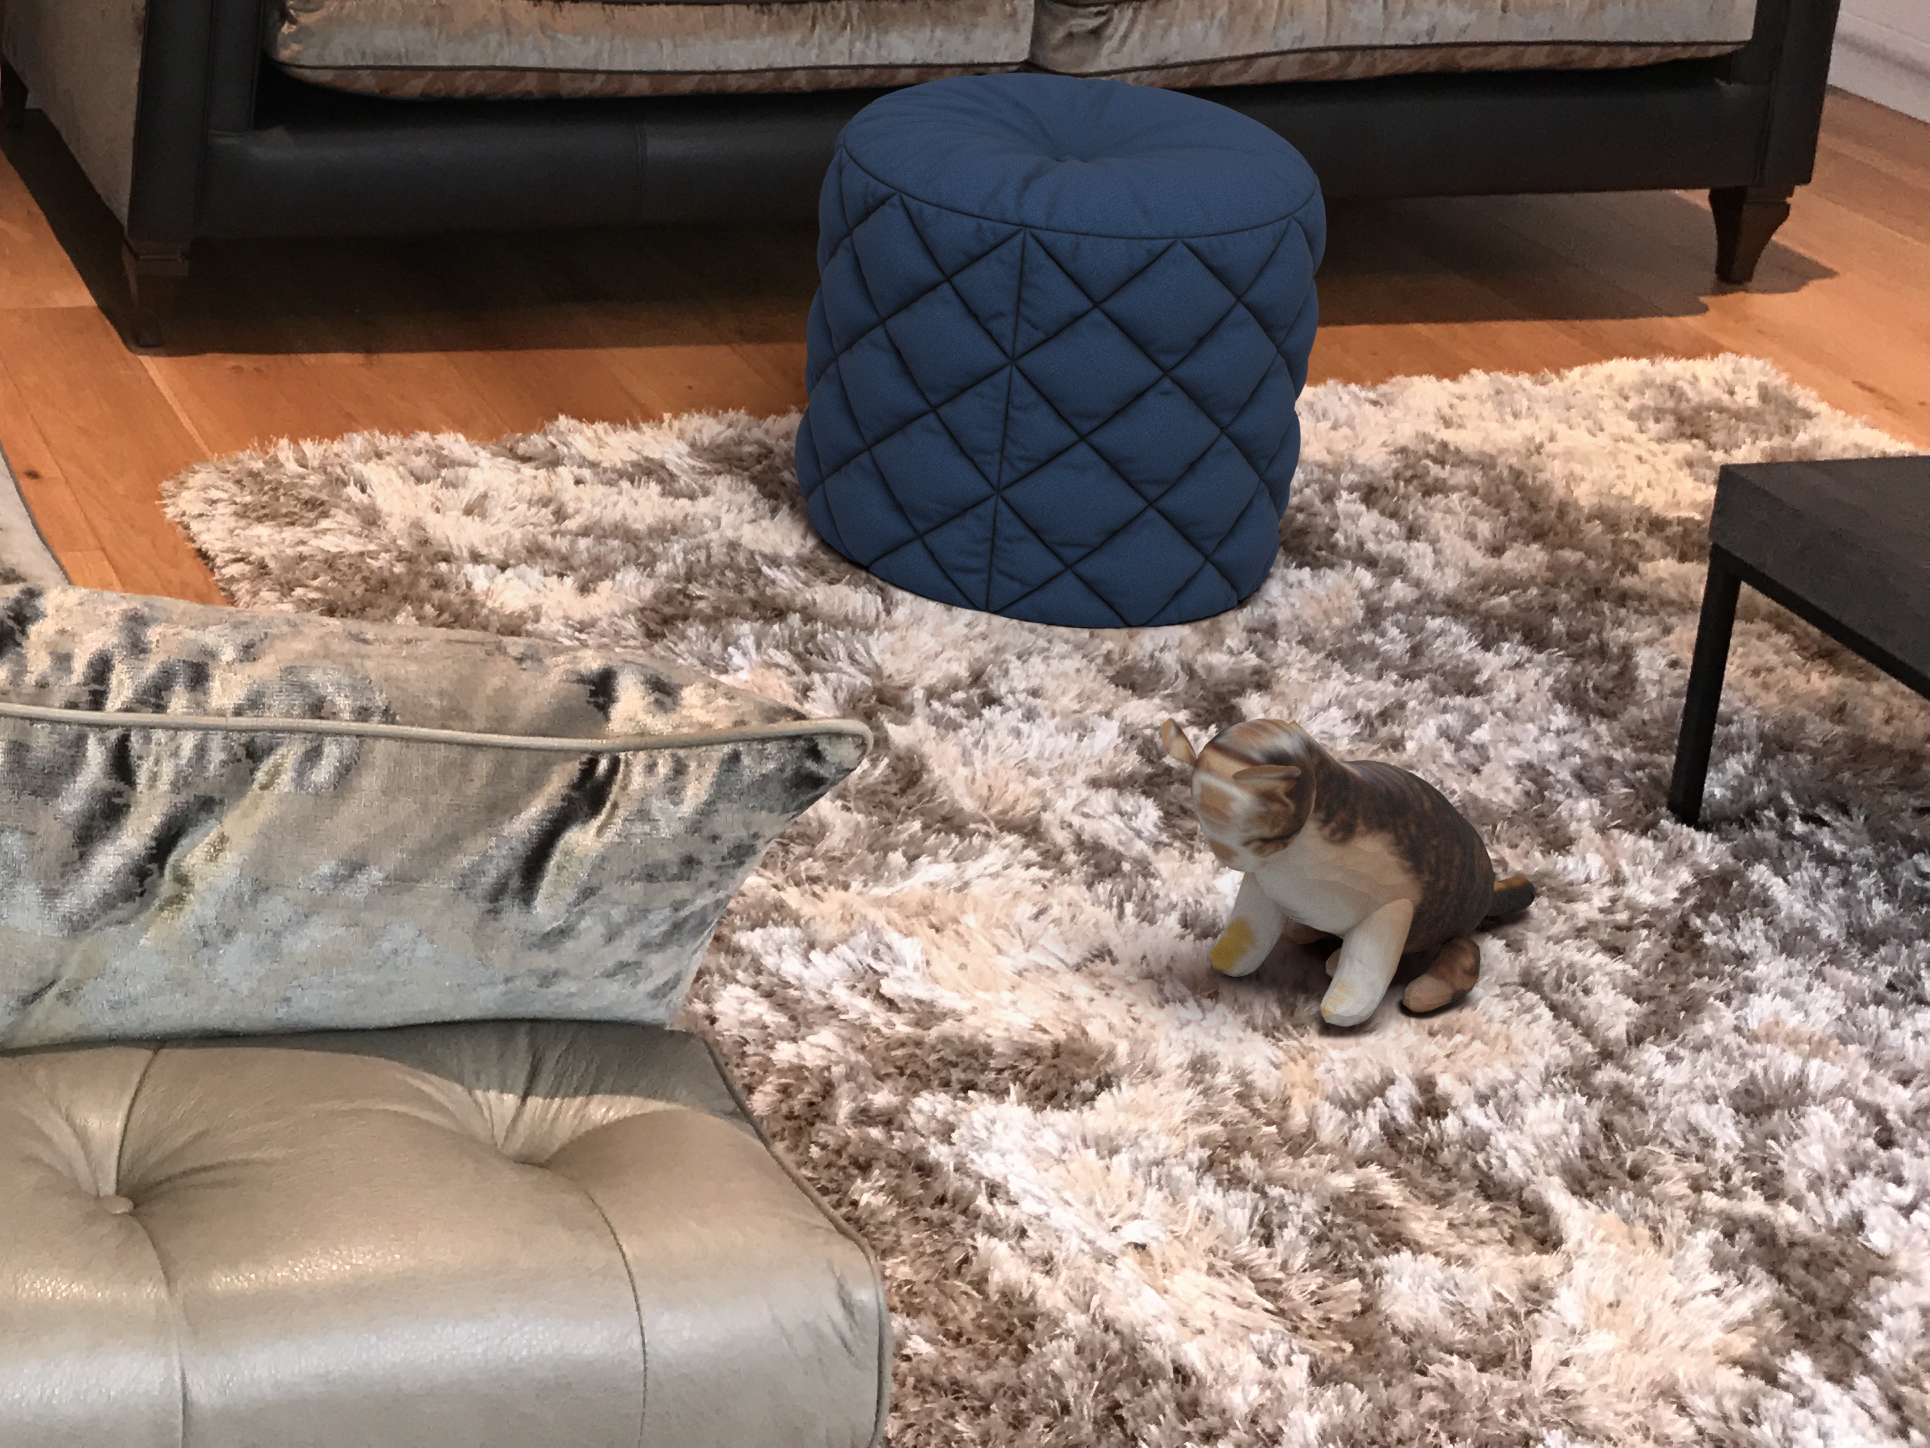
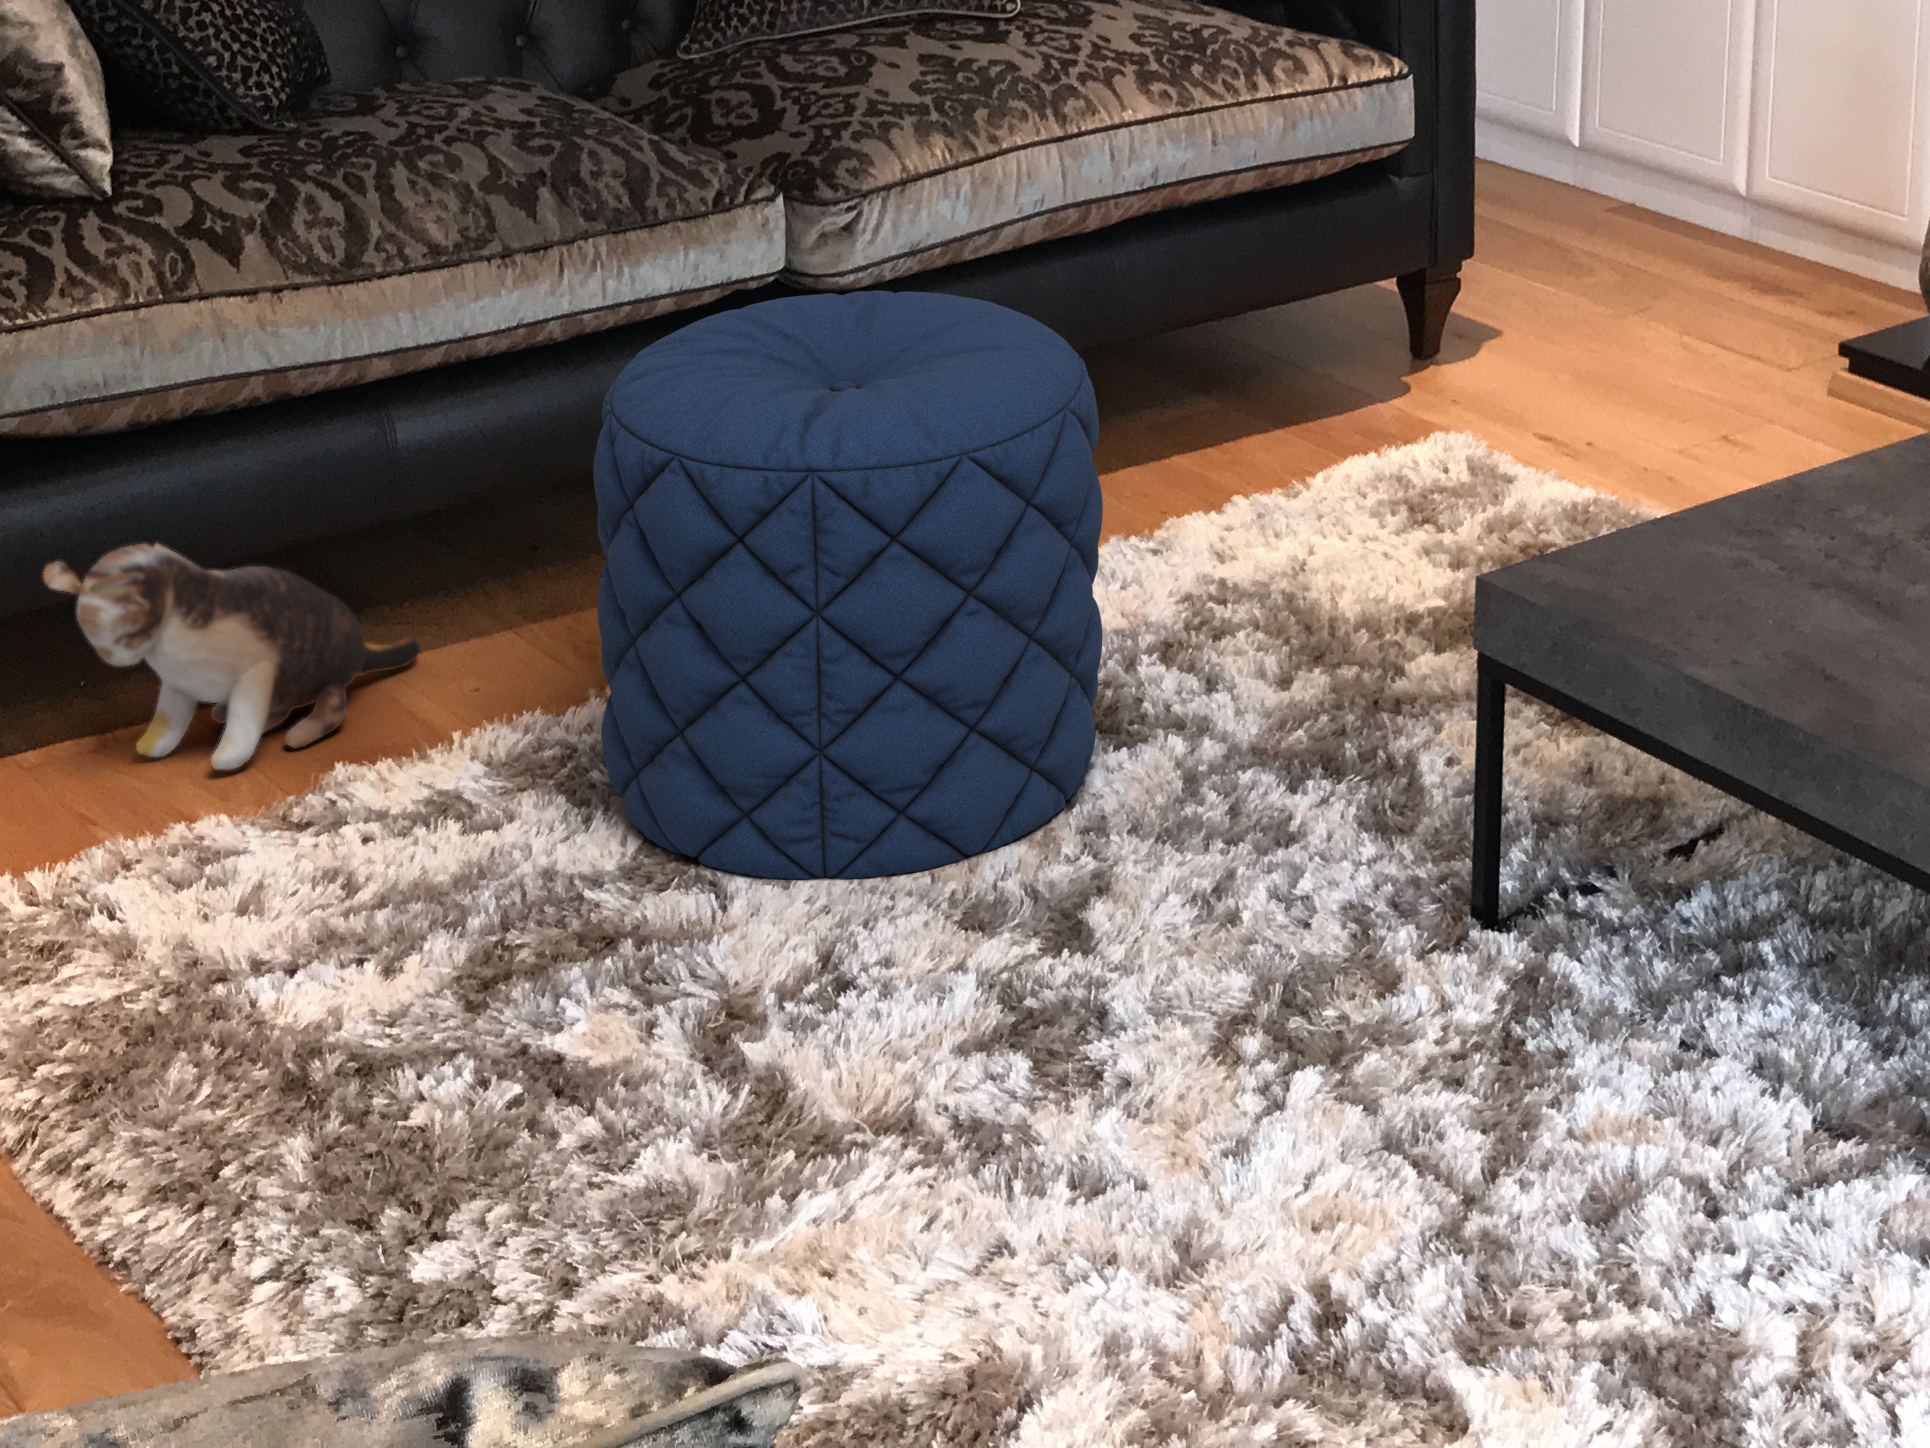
plush toy: present [1161,718,1536,1027] -> present [44,543,420,769]

